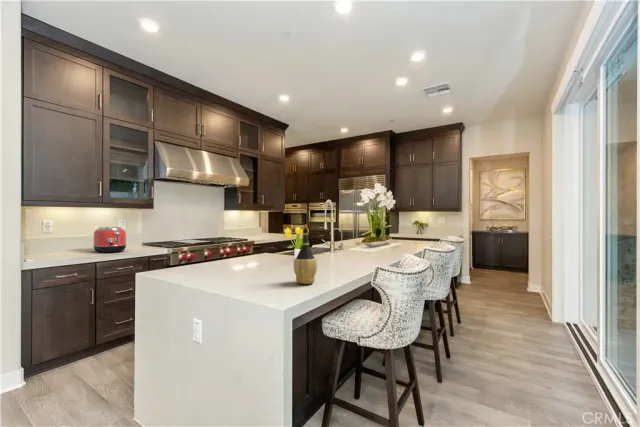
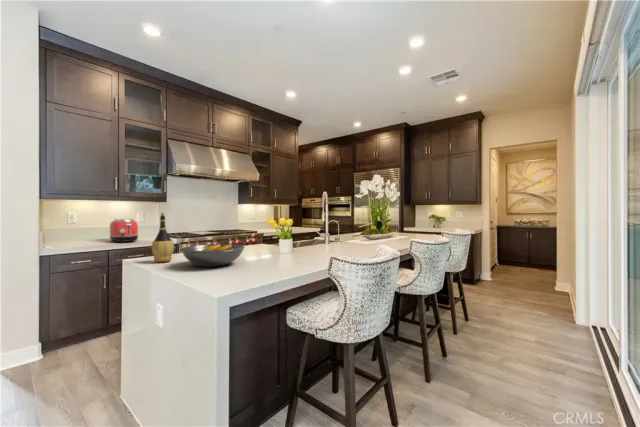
wine bottle: present [294,225,317,284] -> present [152,213,174,262]
fruit bowl: none [212,255,275,278] -> present [181,244,244,267]

